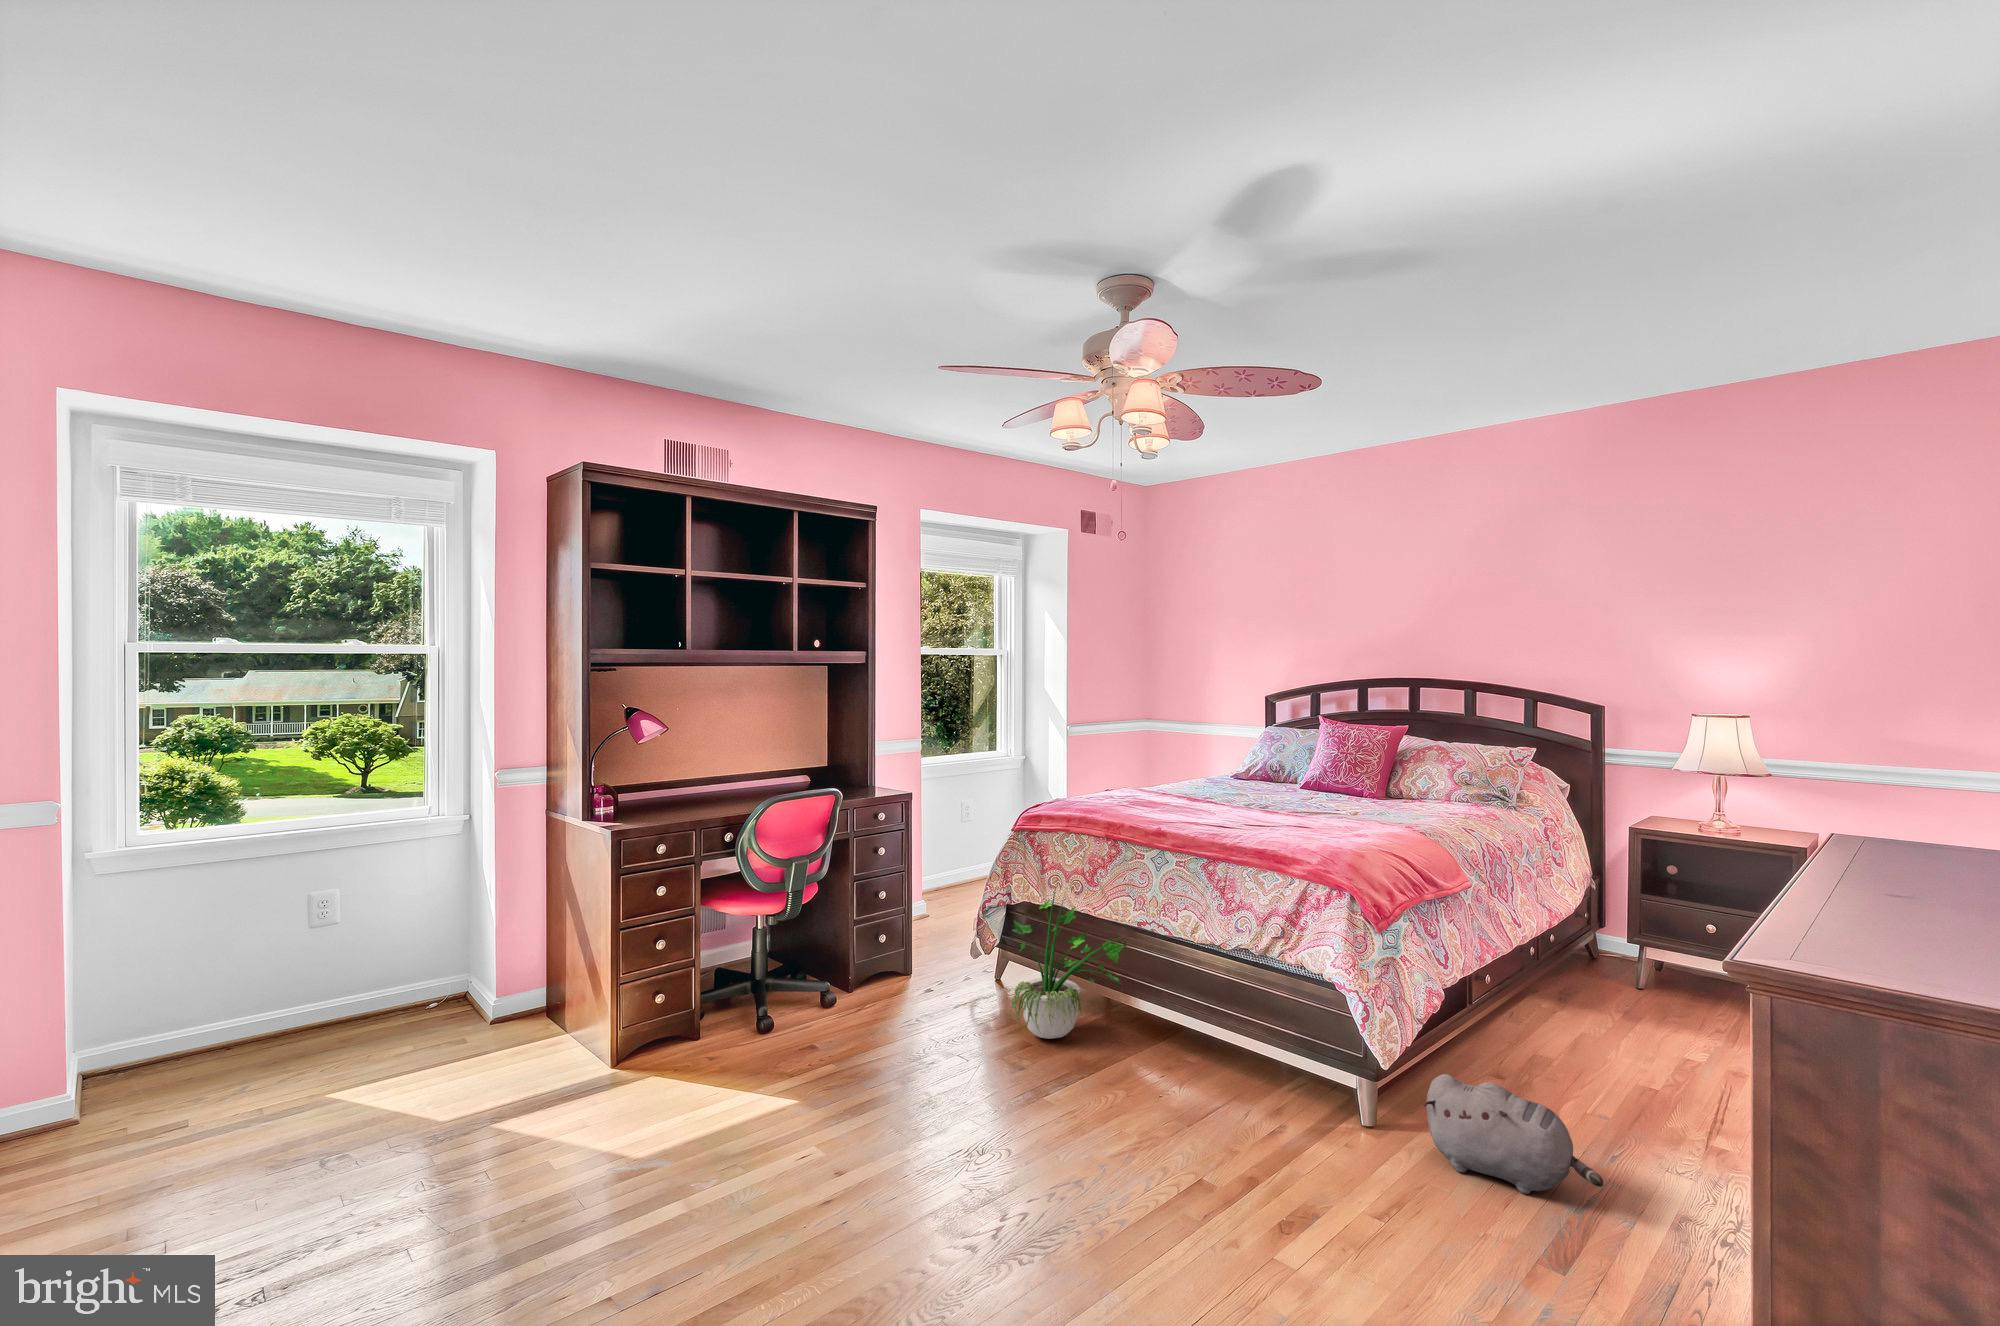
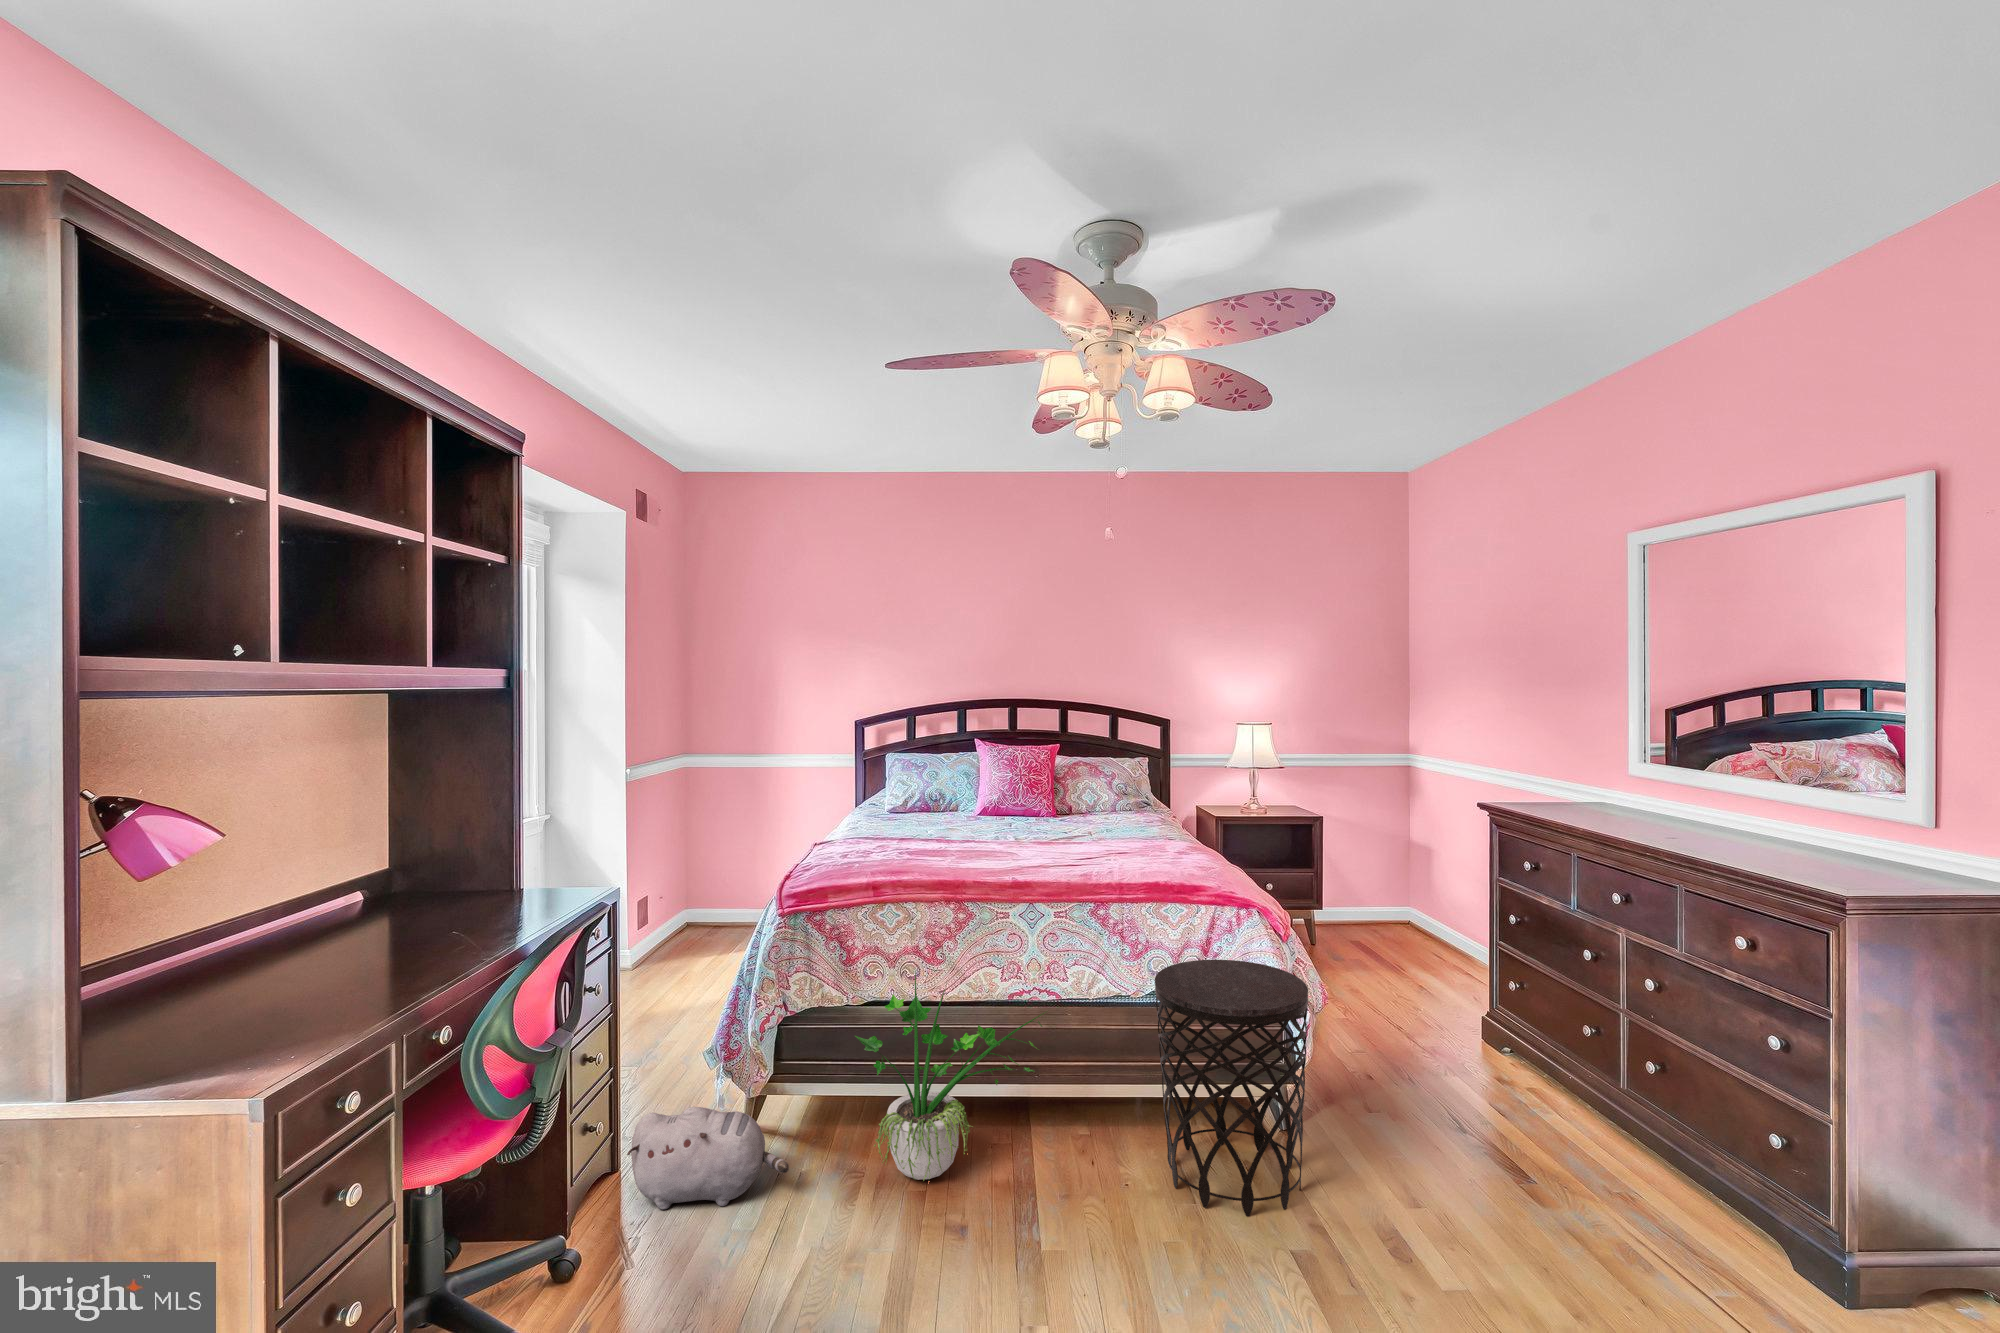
side table: none [1182,924,1326,1155] -> present [1155,960,1308,1216]
plush toy: present [1423,1074,1603,1194] -> present [627,1107,789,1210]

